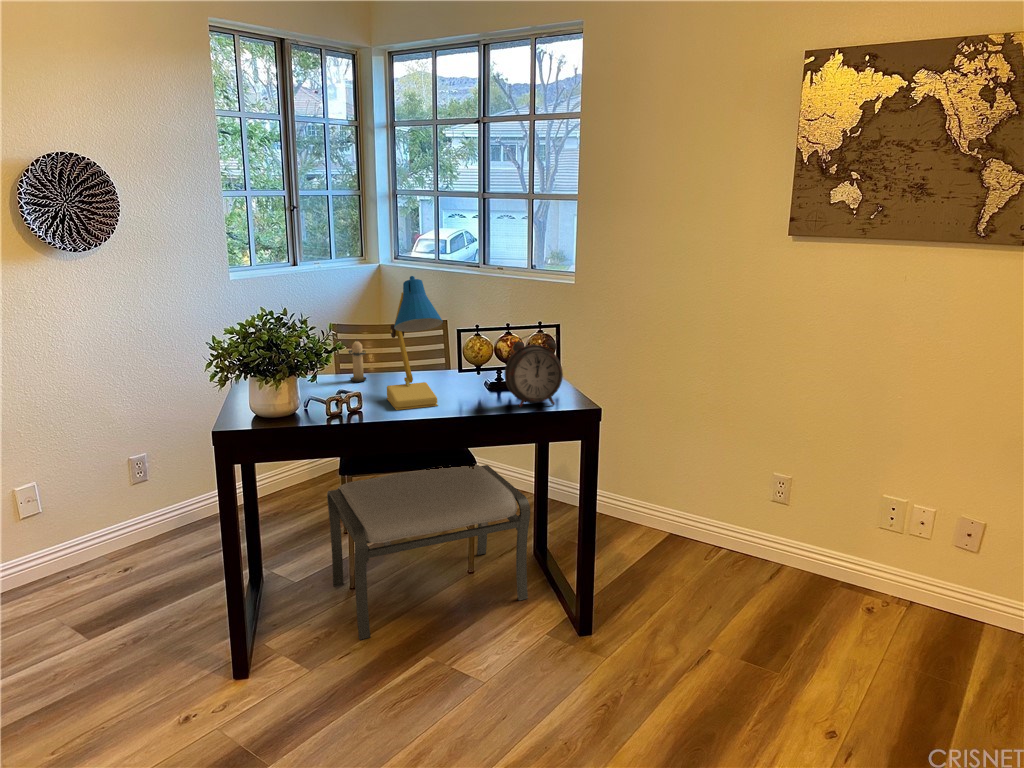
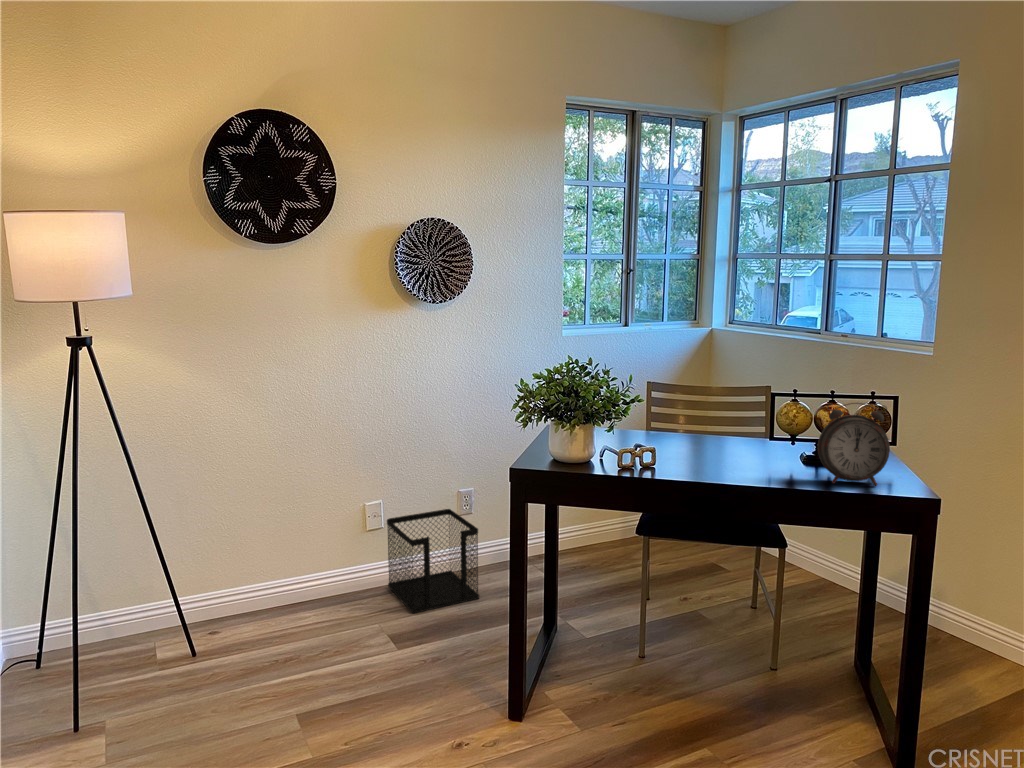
desk lamp: present [387,276,443,410] -> none [686,332,750,471]
candle: present [348,341,366,382] -> none [654,396,676,441]
ottoman: present [327,464,530,640] -> none [620,543,843,712]
wastebasket: none [47,477,172,597] -> present [387,509,479,613]

